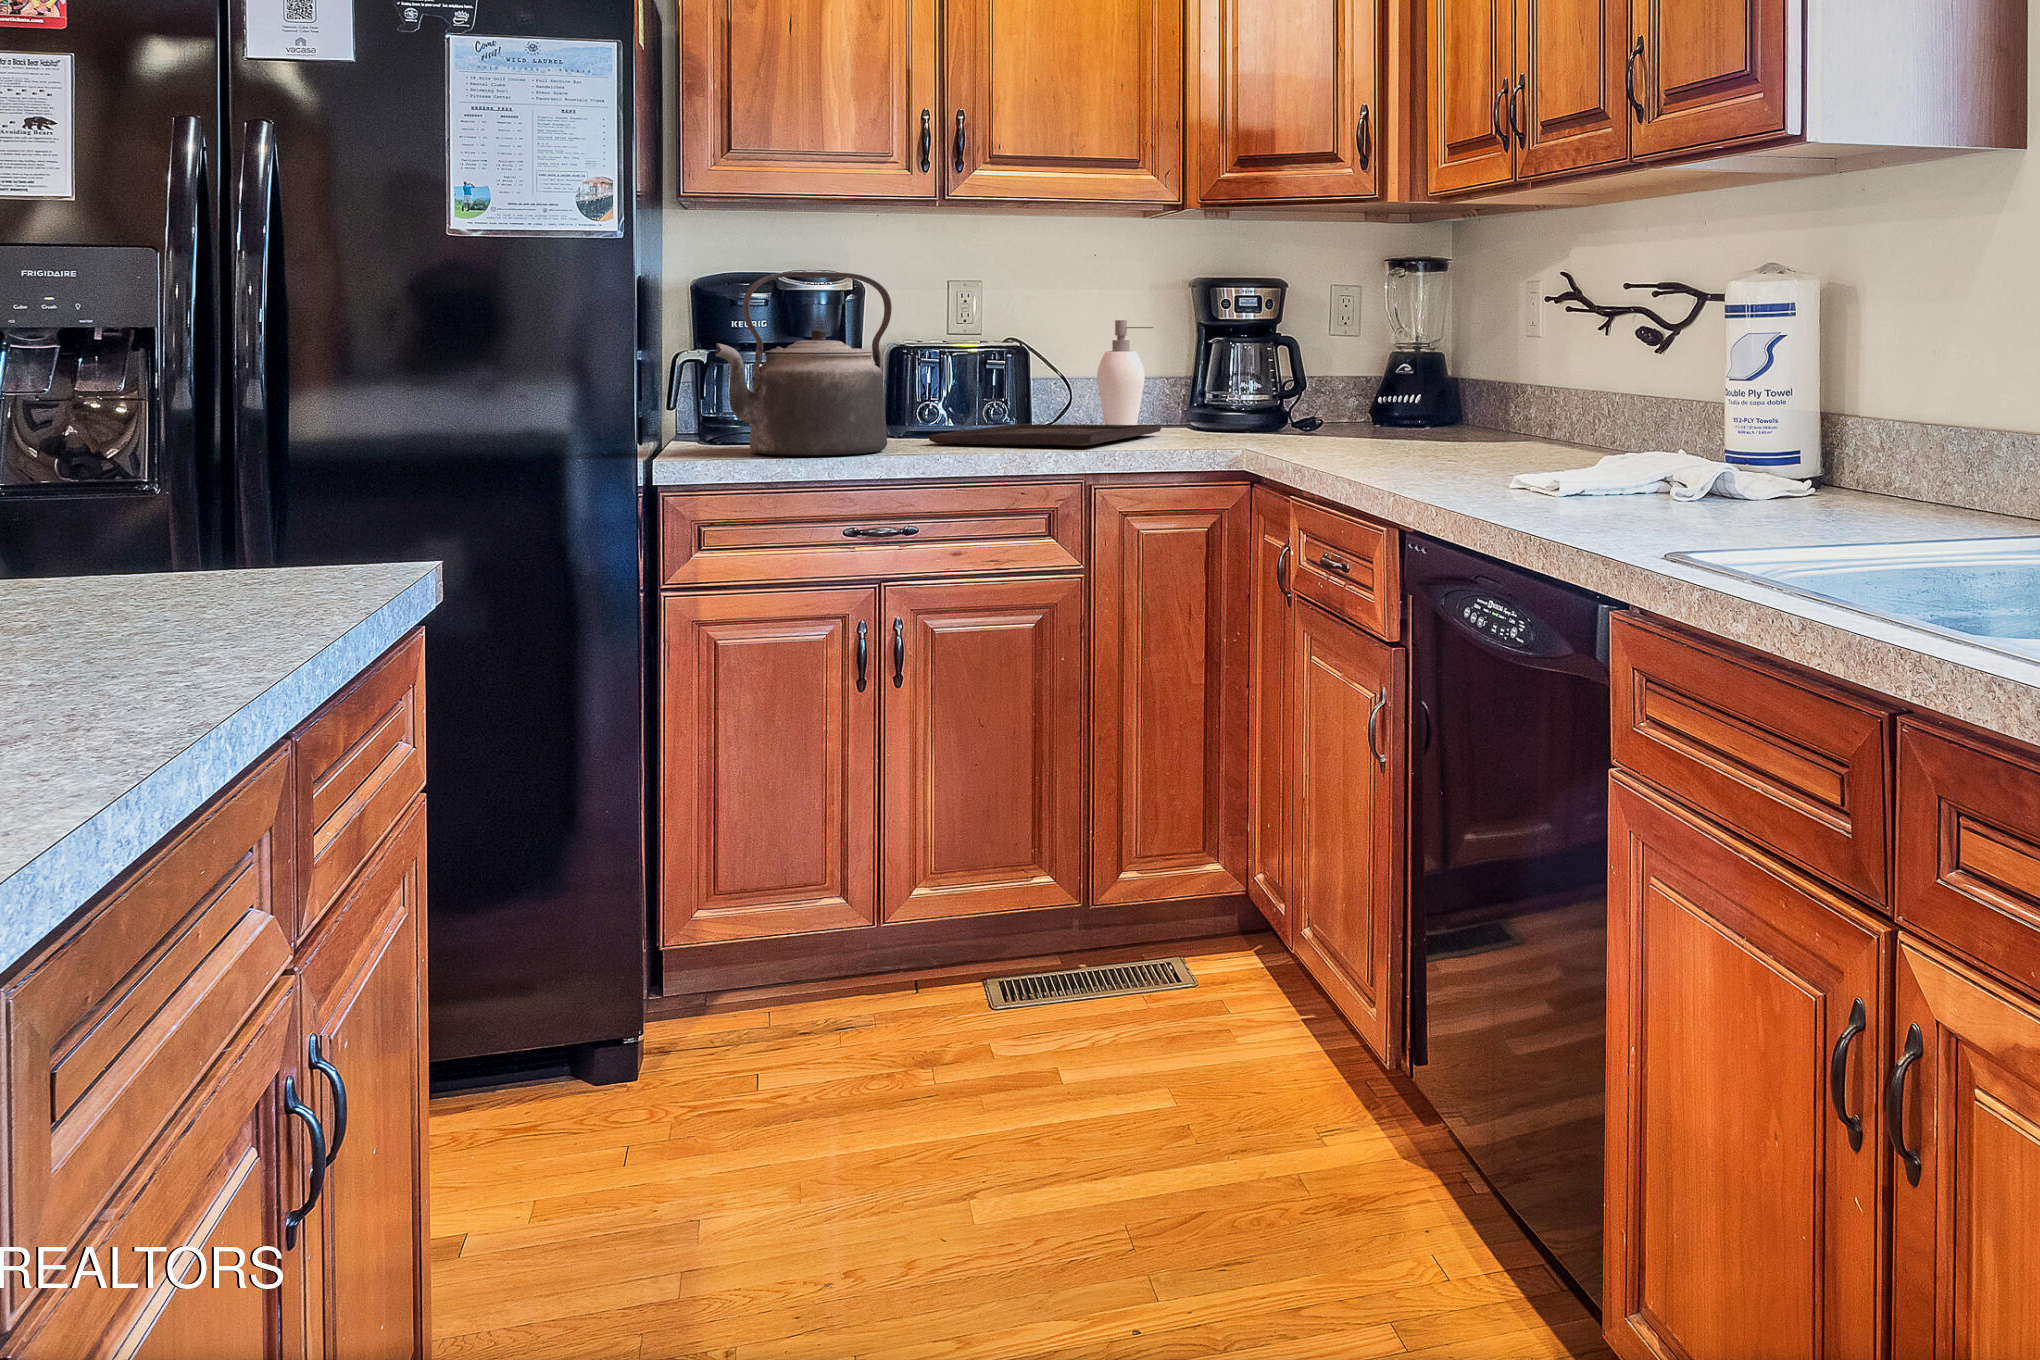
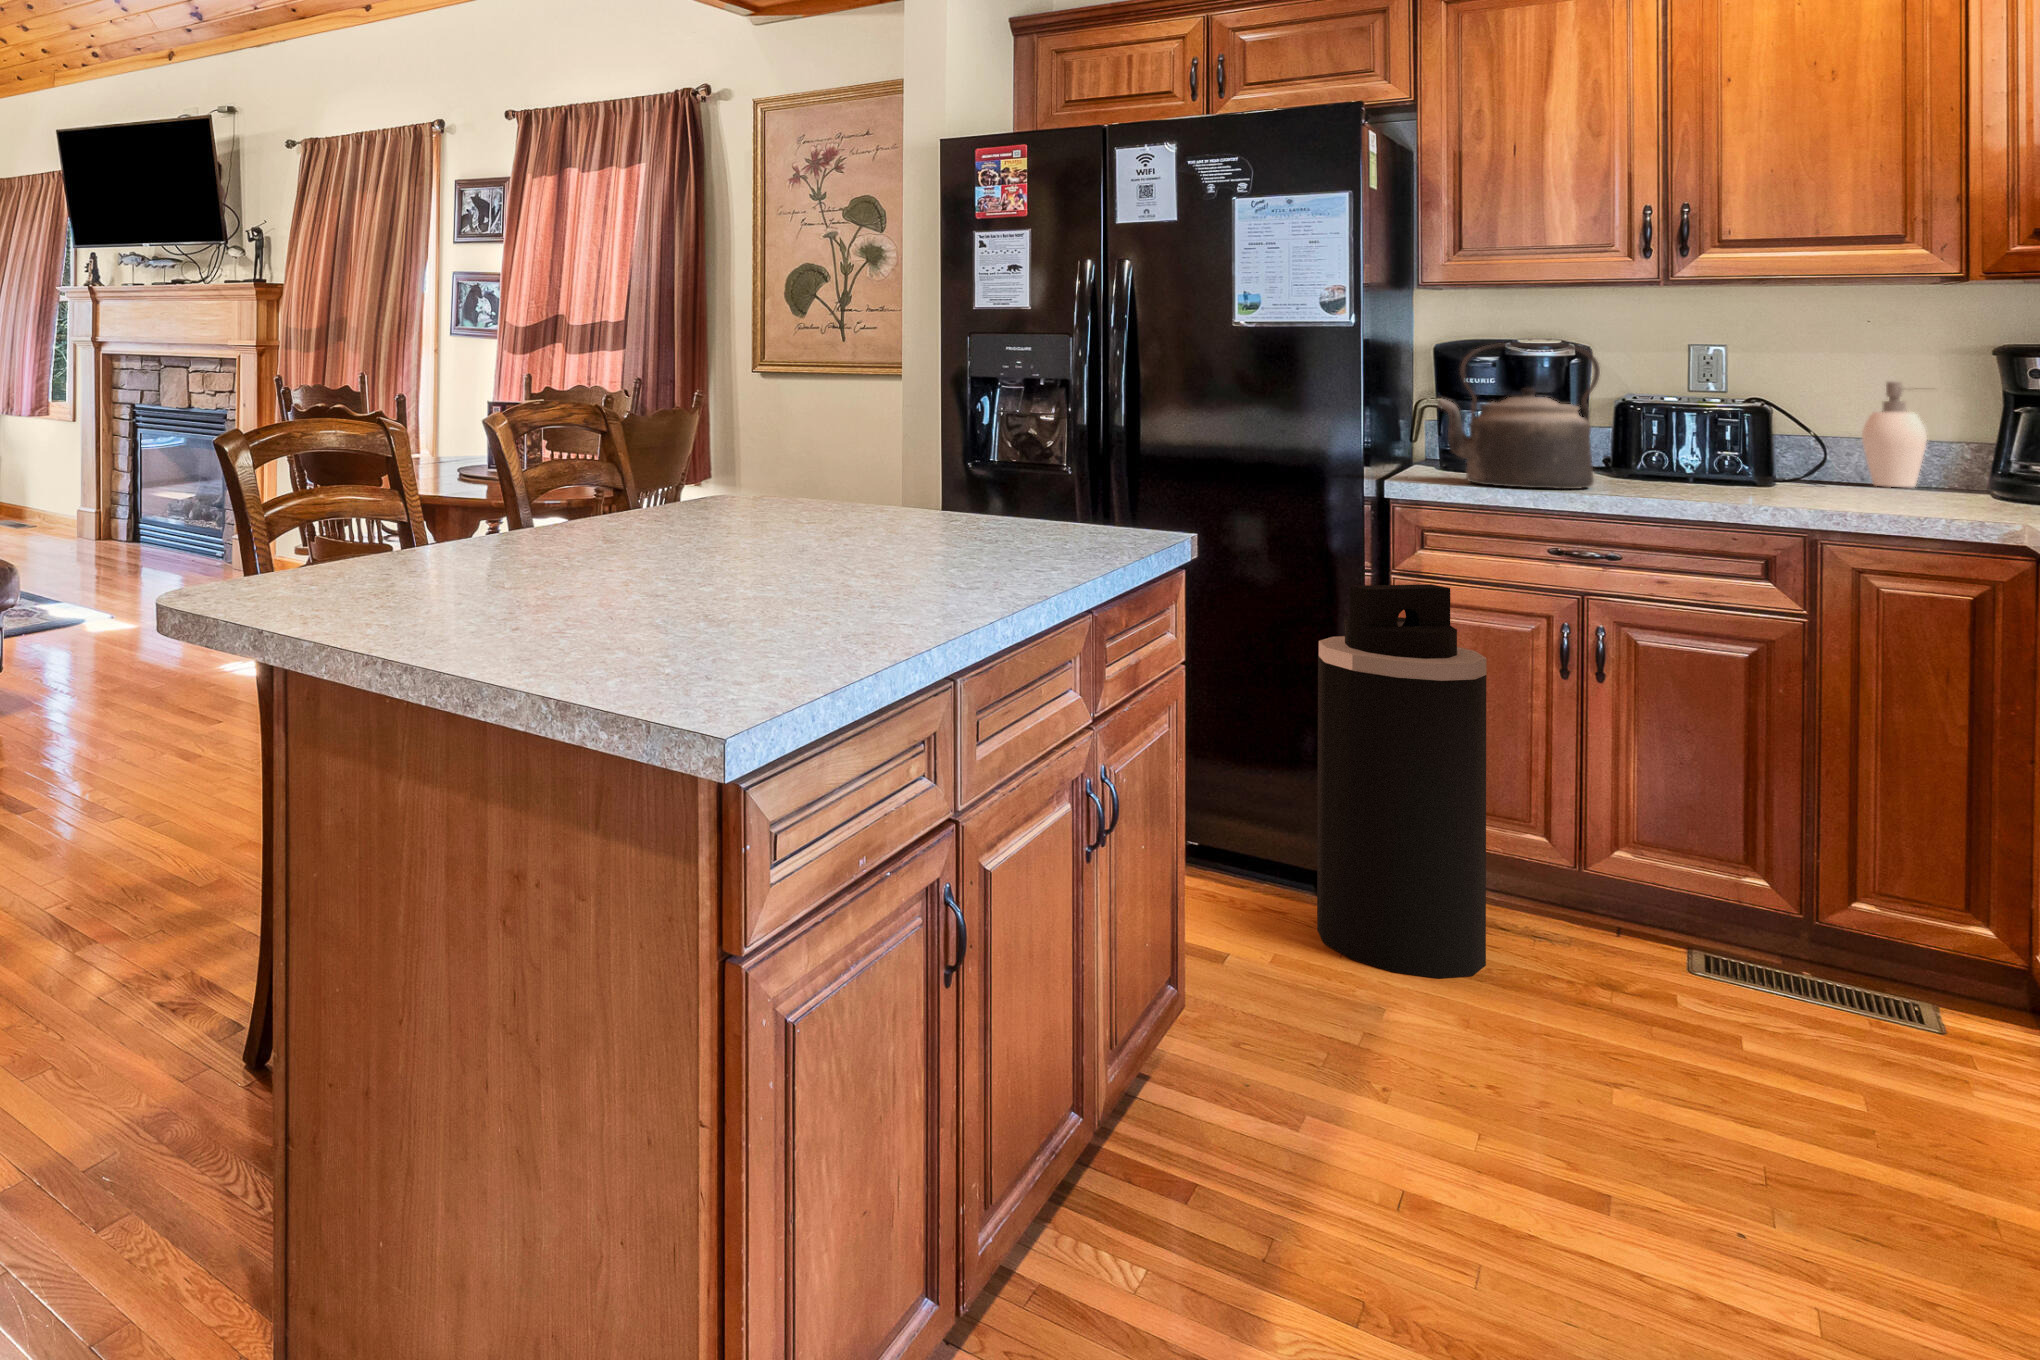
tray: present [929,424,1161,446] -> none [1641,476,1933,498]
trash can: none [580,597,796,1157] -> present [1317,584,1487,978]

